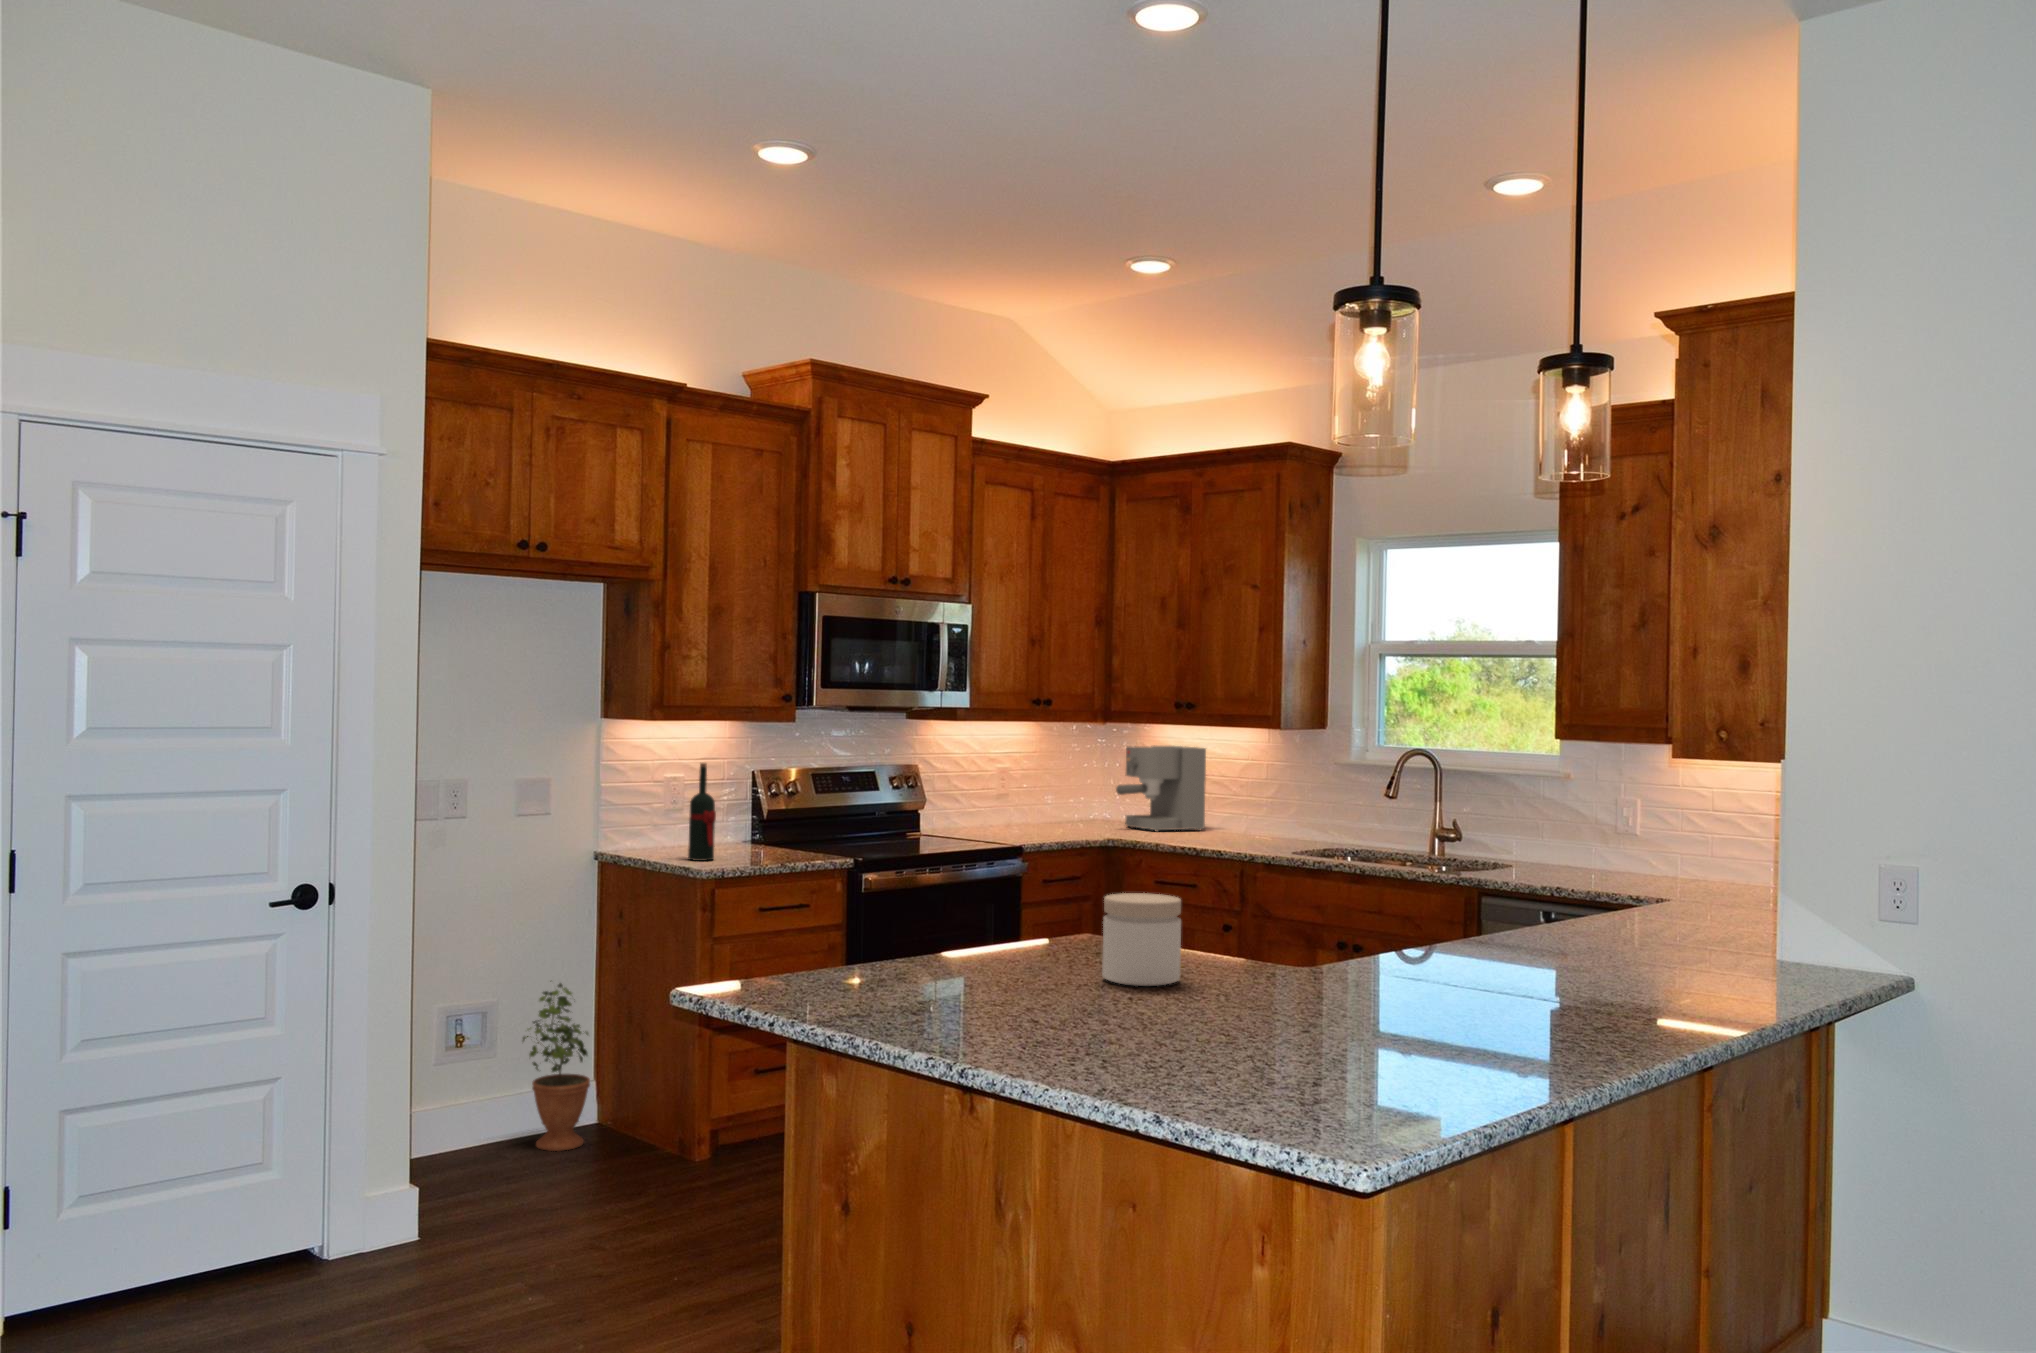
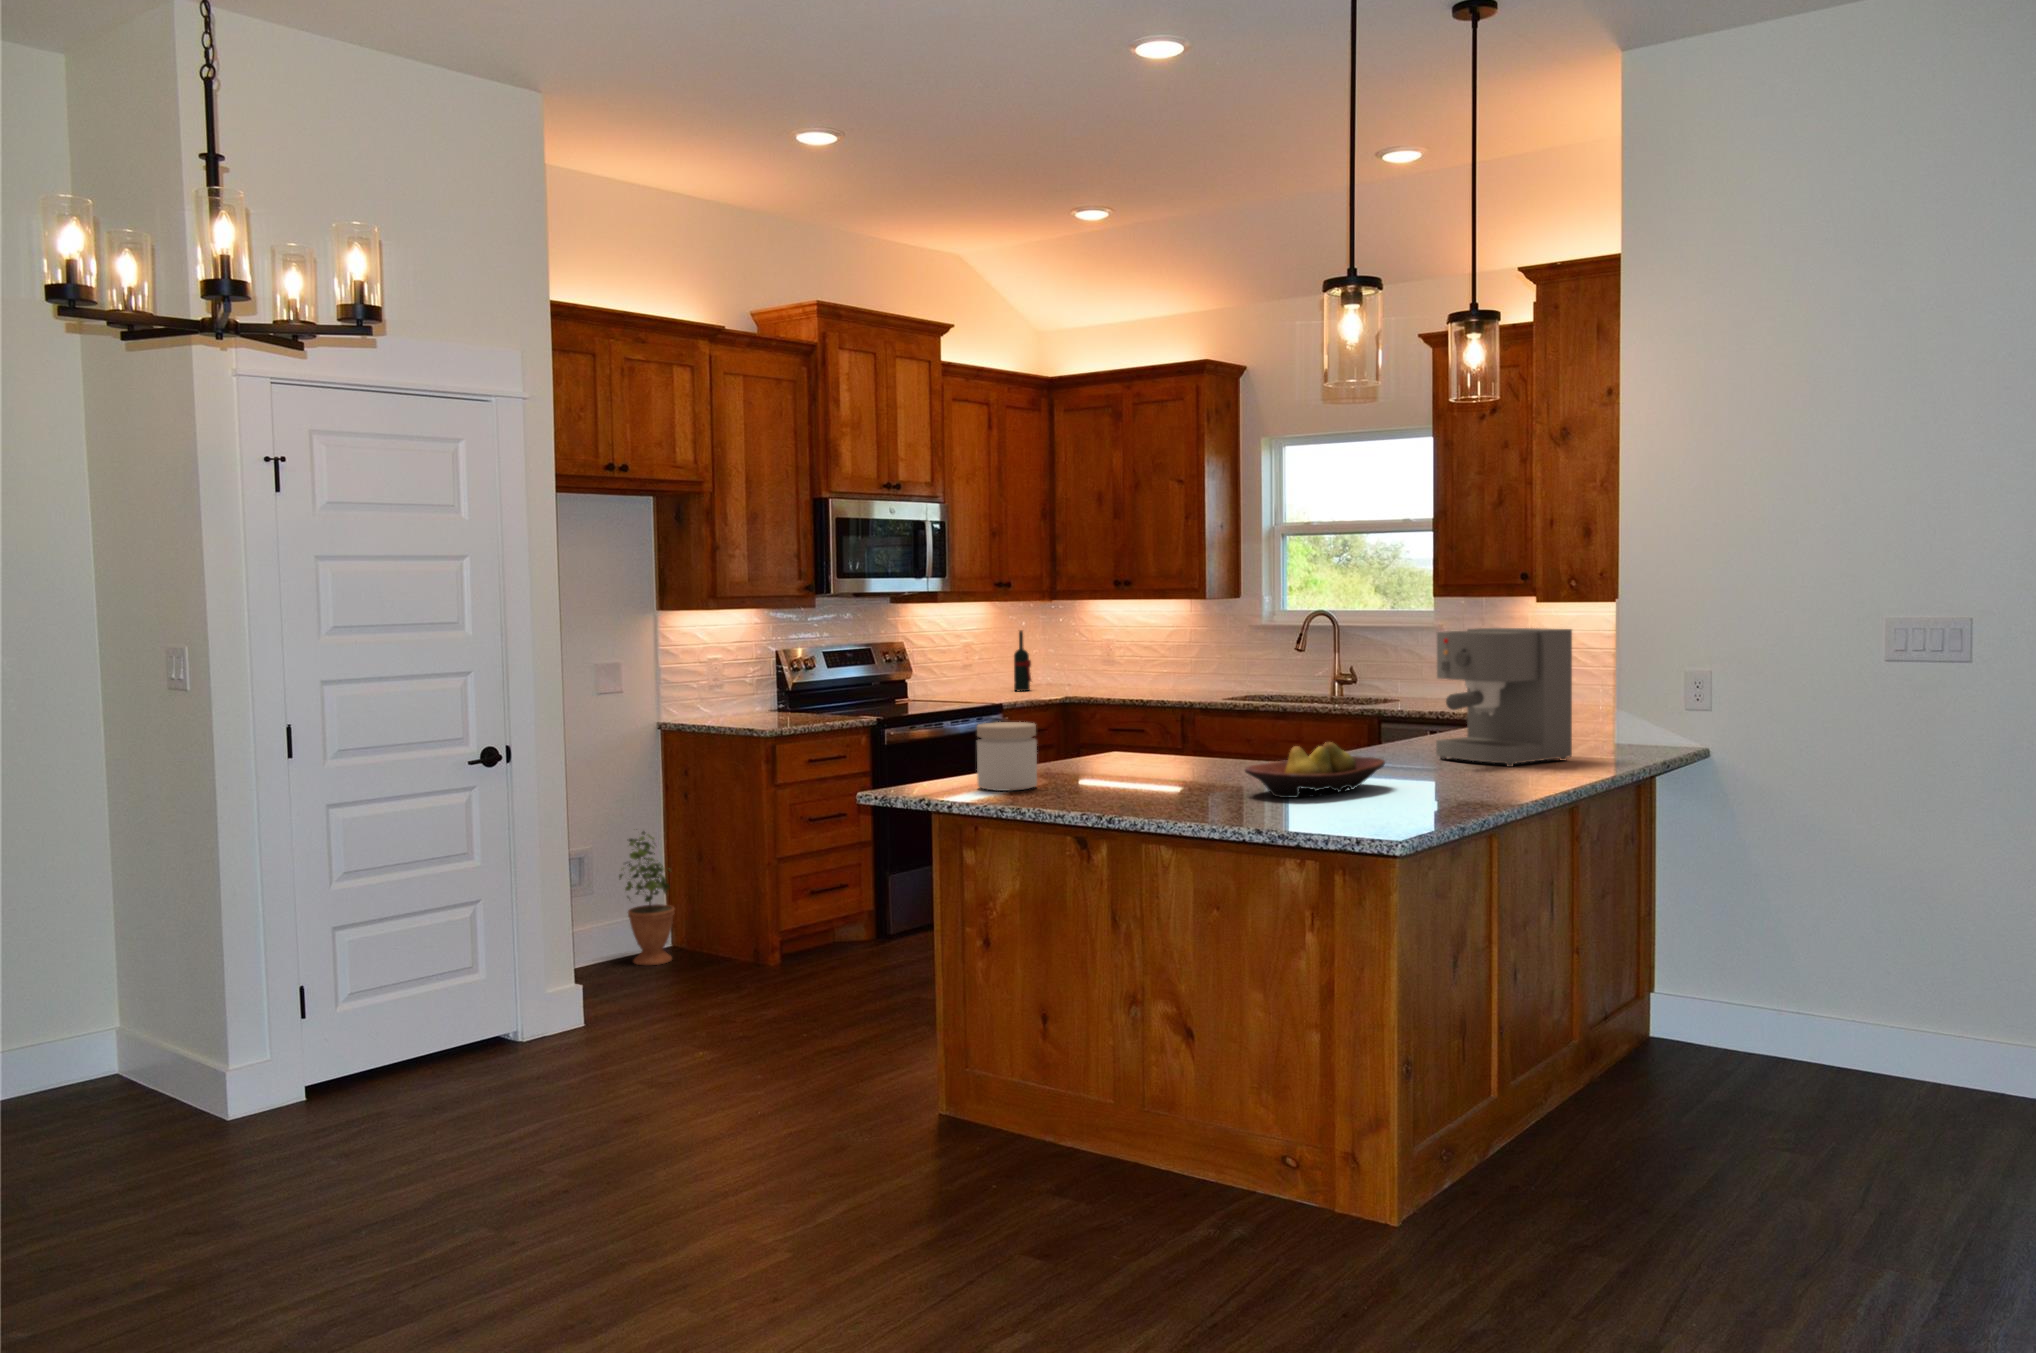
coffee maker: present [1116,746,1206,832] -> present [1436,628,1572,767]
wine bottle: present [688,763,716,861] -> present [1014,630,1031,691]
jar: present [1102,893,1181,986] -> present [977,722,1037,791]
fruit bowl: none [1189,962,1408,1049] -> present [1245,742,1385,798]

